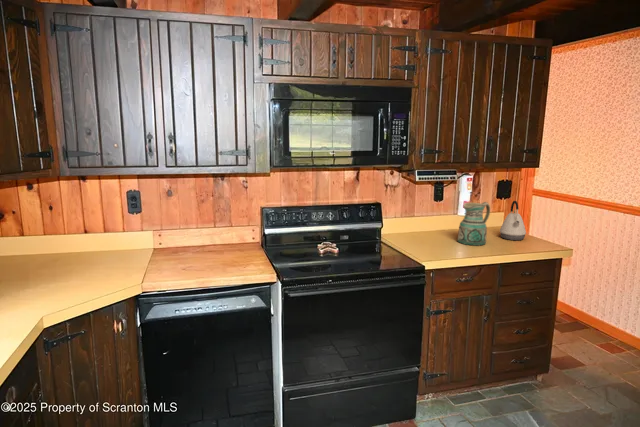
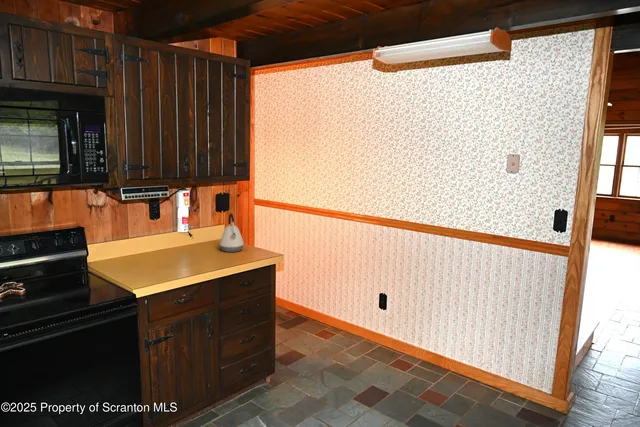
ceramic pitcher: present [458,202,490,246] -> none [177,217,208,263]

